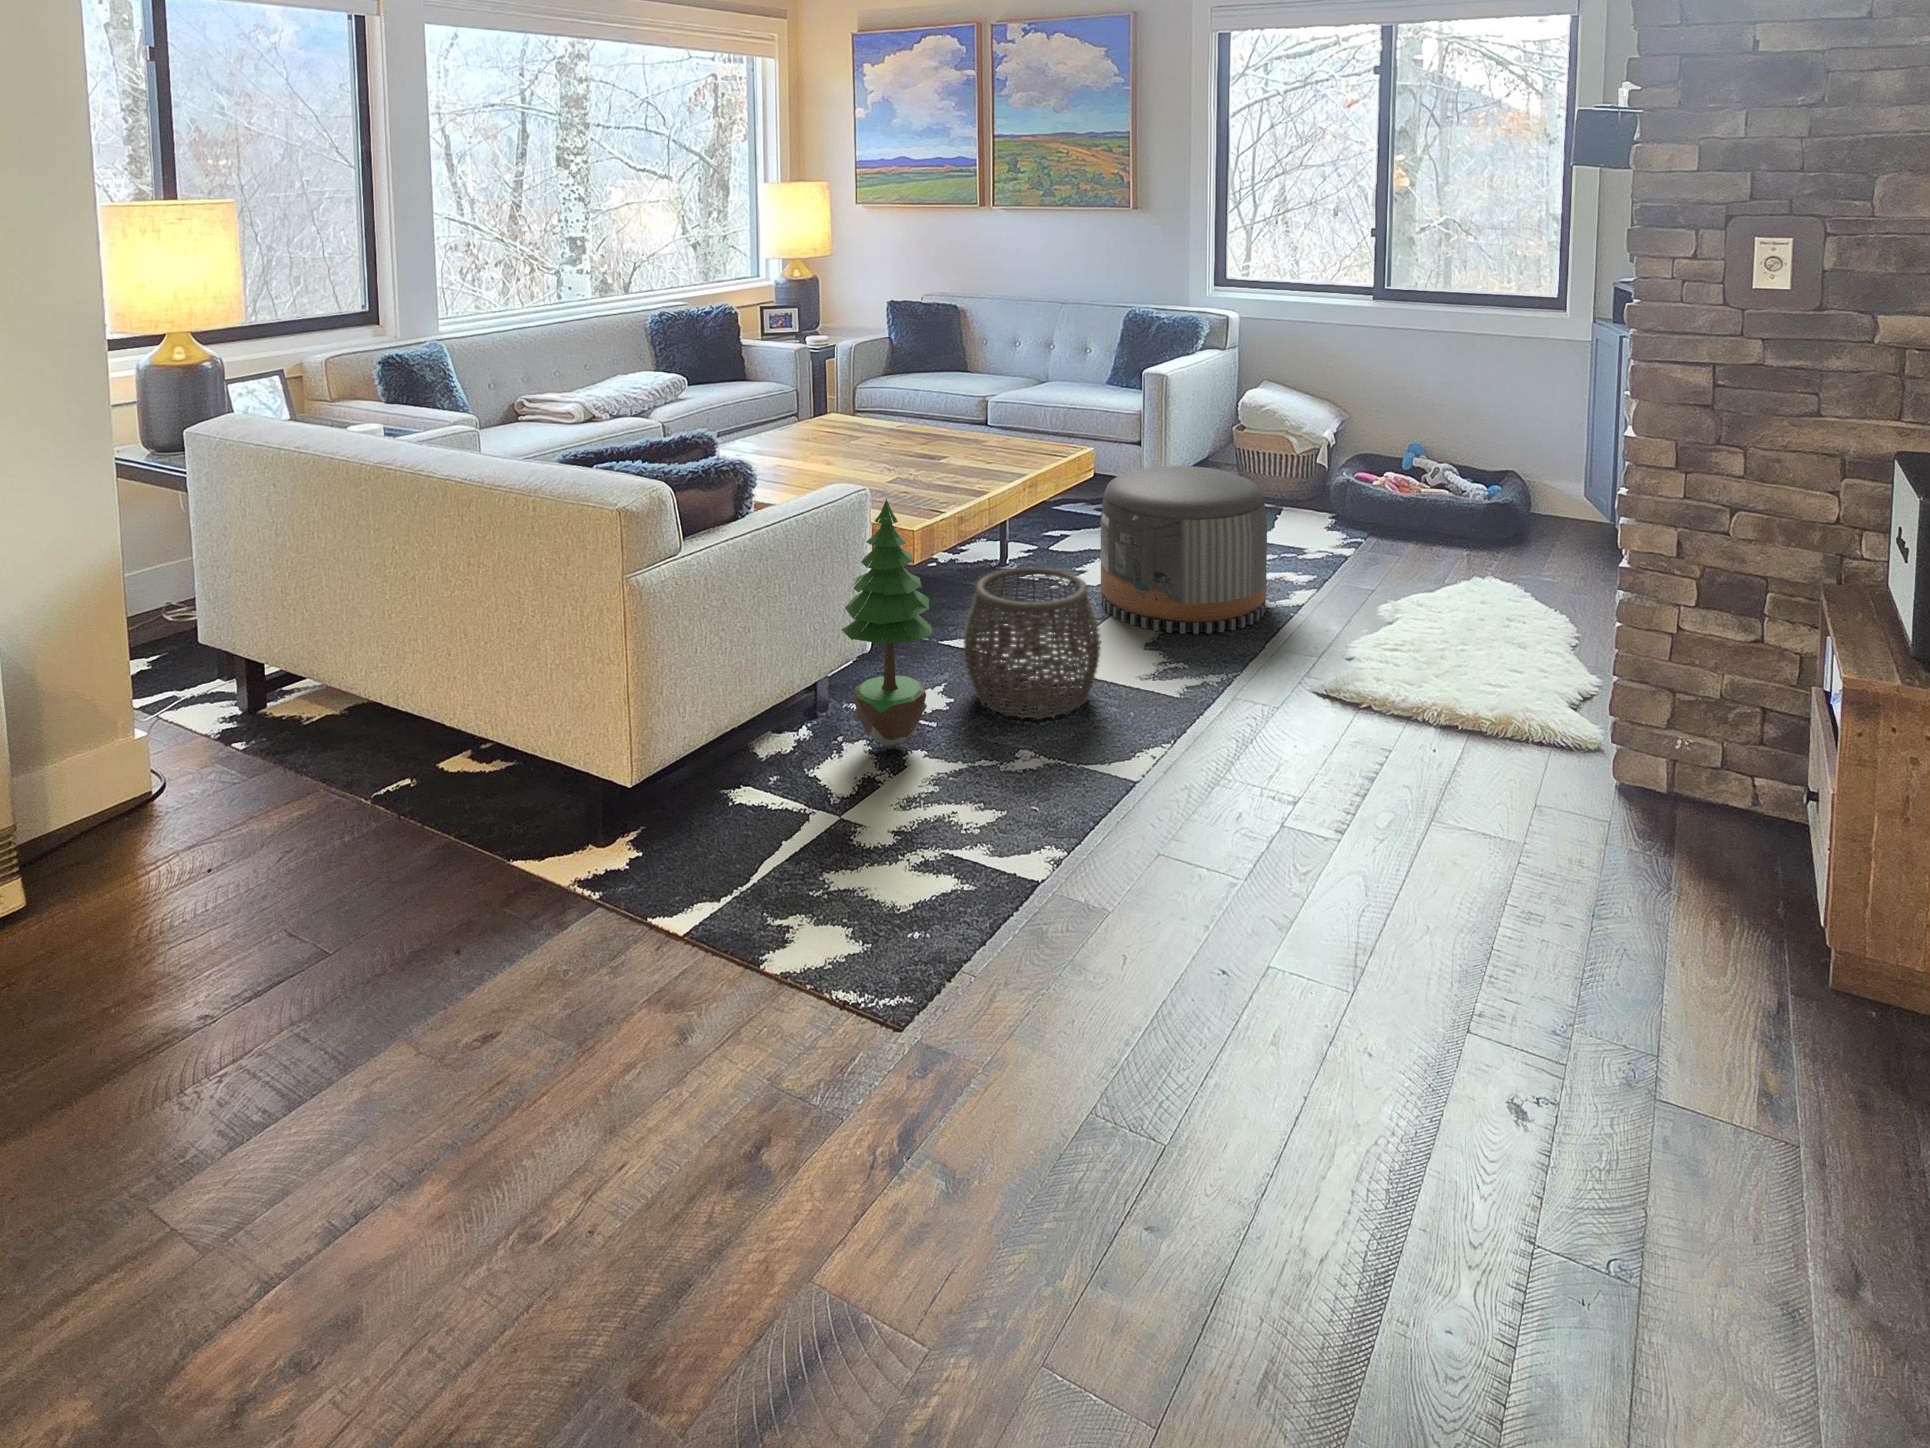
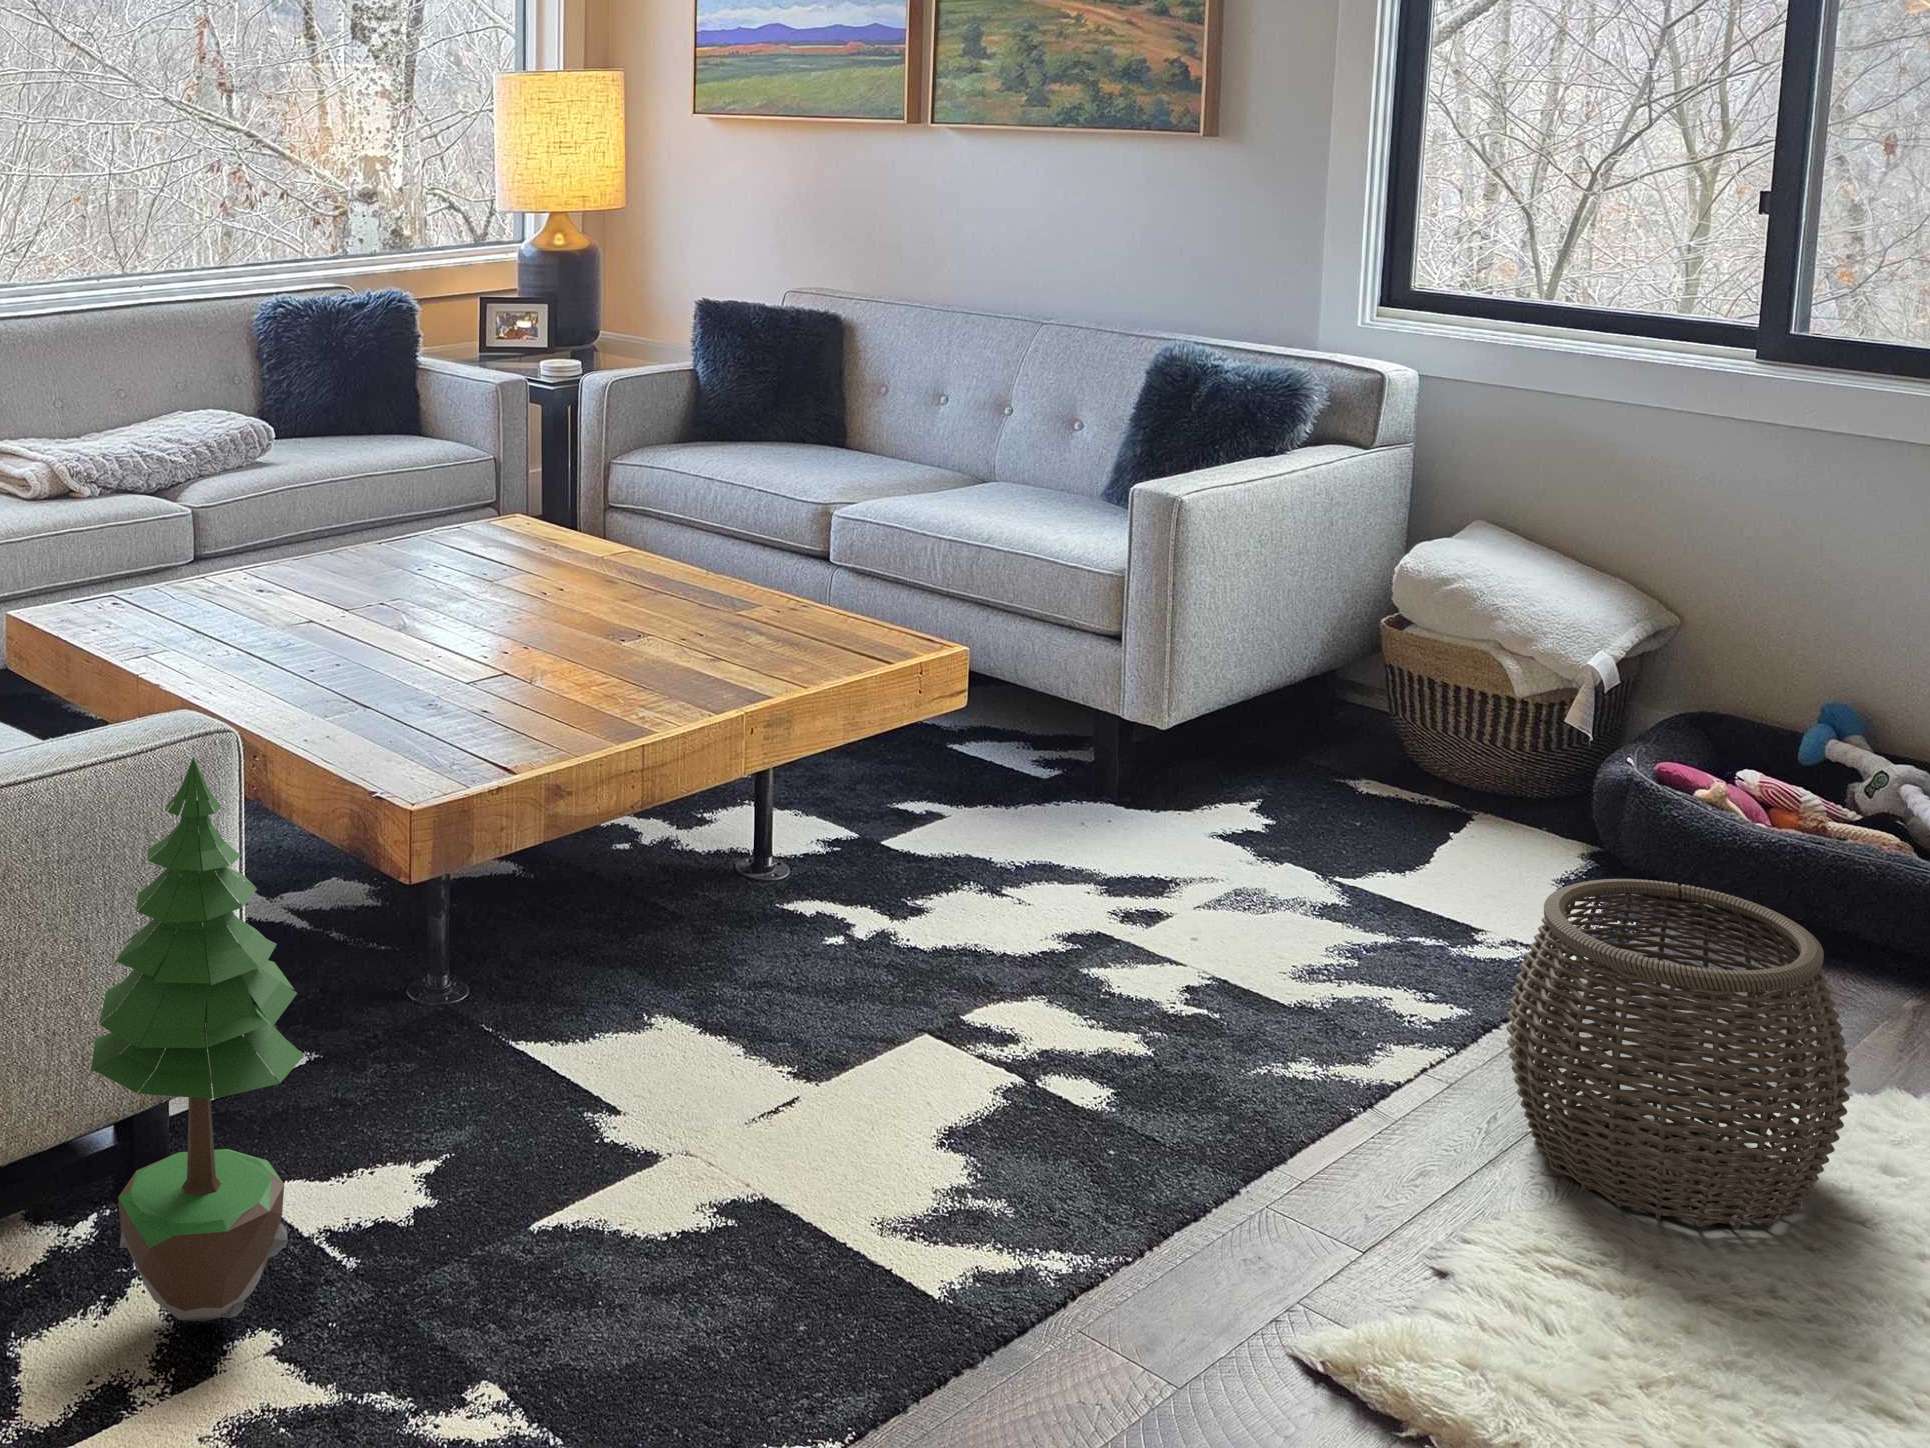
pouf: present [1101,466,1267,634] -> none [907,710,1306,1128]
woven basket: present [963,568,1101,719] -> present [1506,879,1850,1229]

